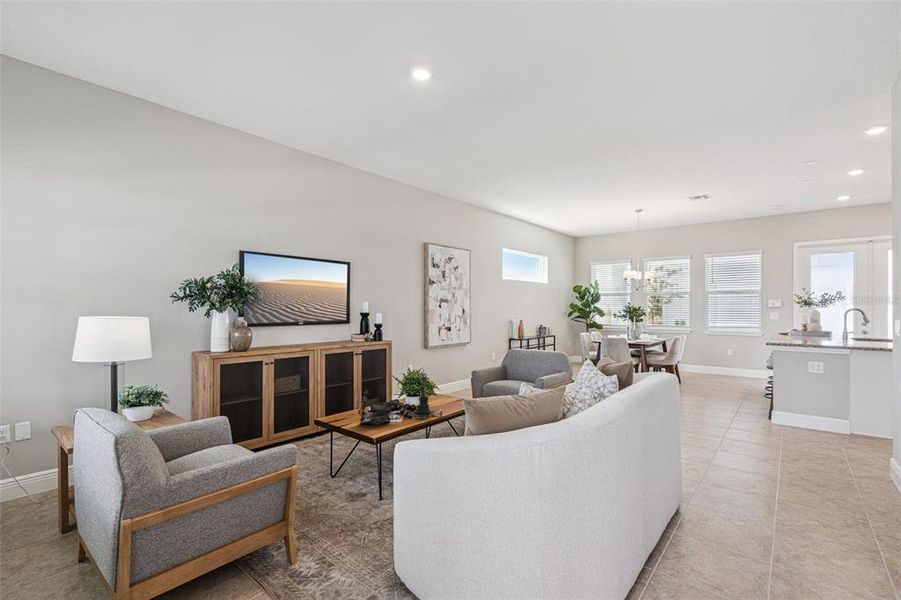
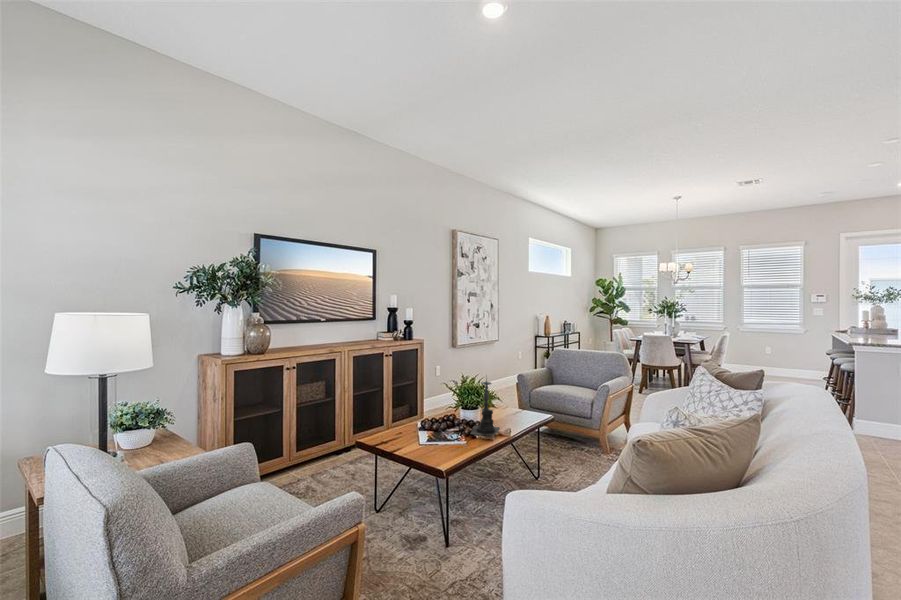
decorative bowl: present [358,390,400,425] -> none [412,404,463,449]

